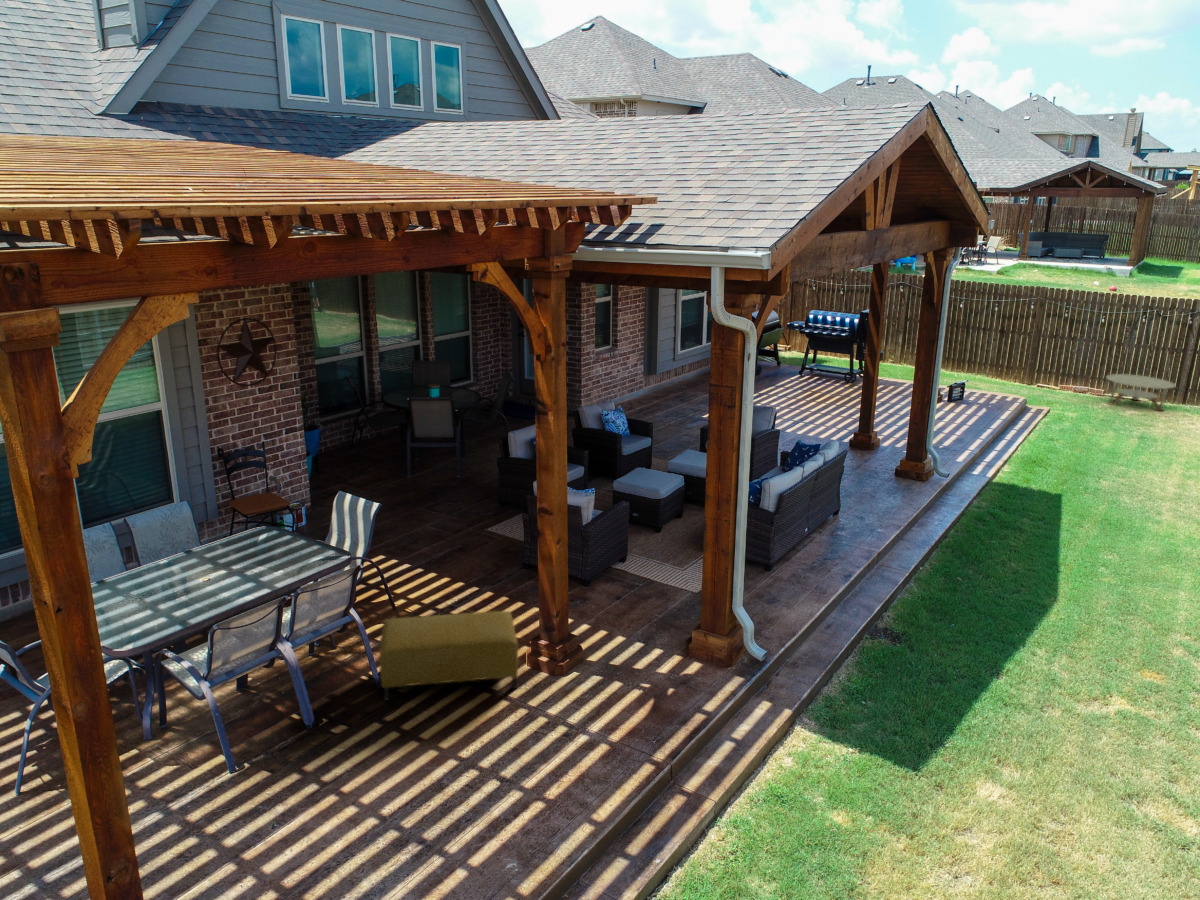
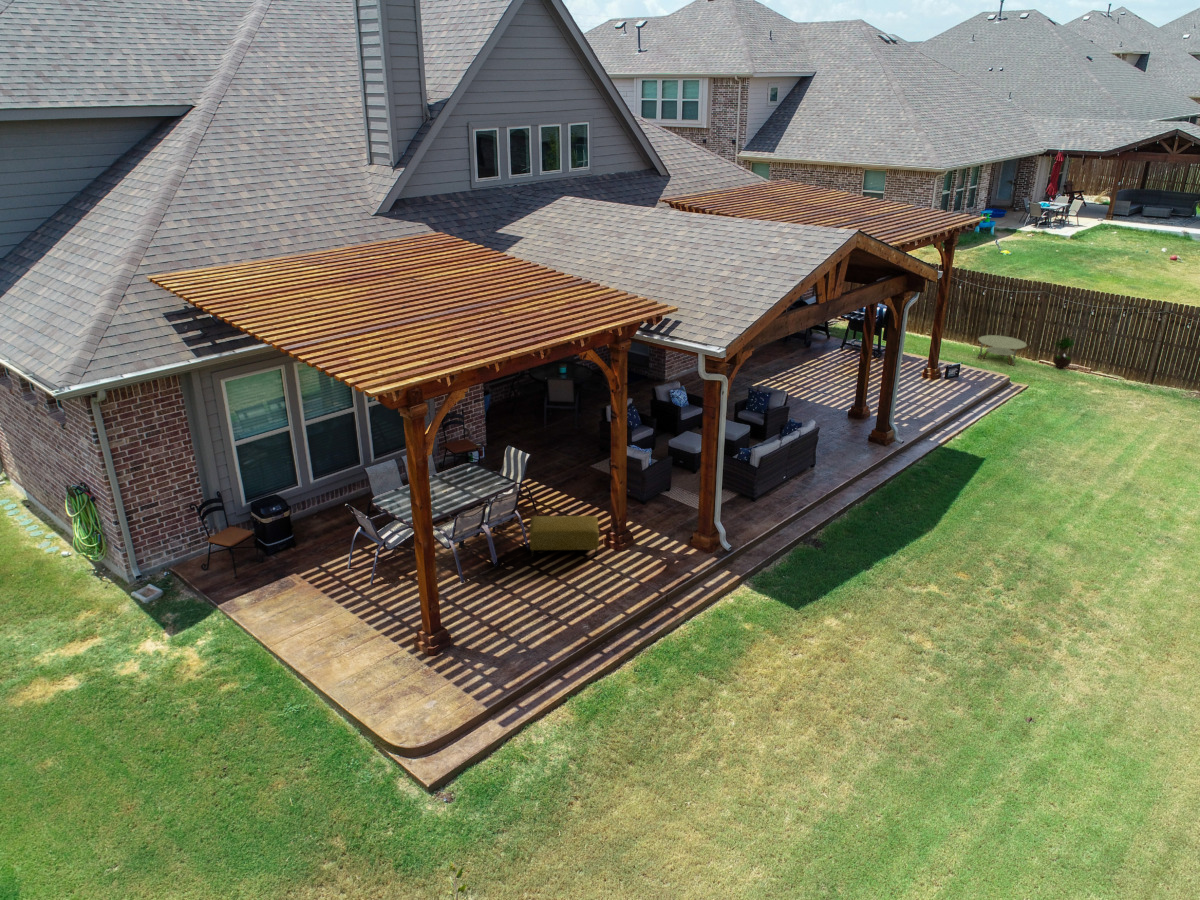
potted tree: none [1057,347,1088,391] -> present [1054,337,1074,368]
round table: present [1107,374,1176,411] -> present [978,335,1027,365]

